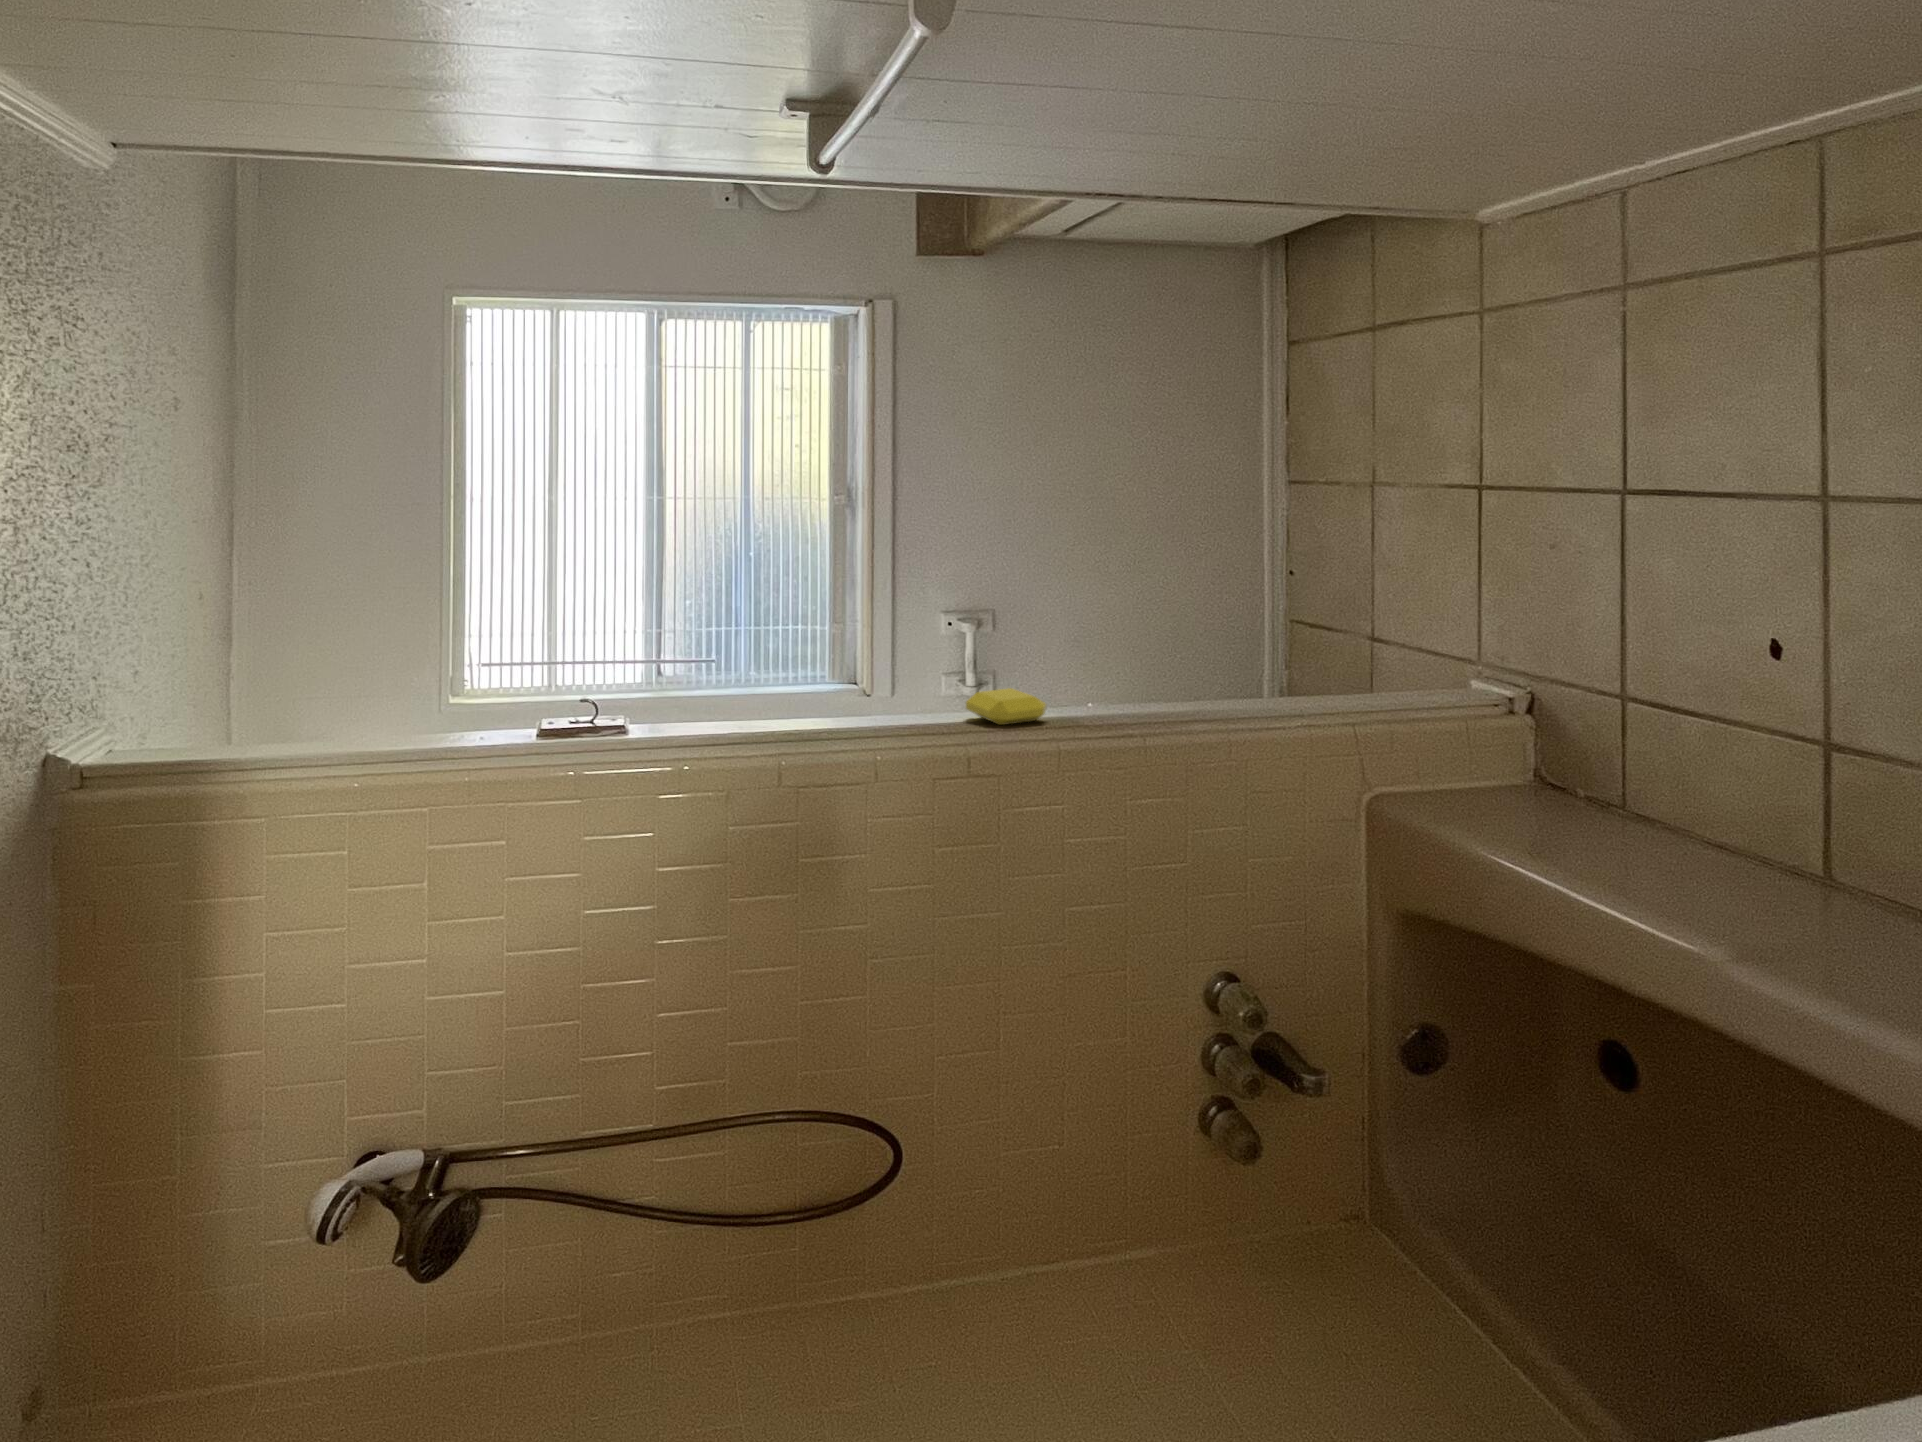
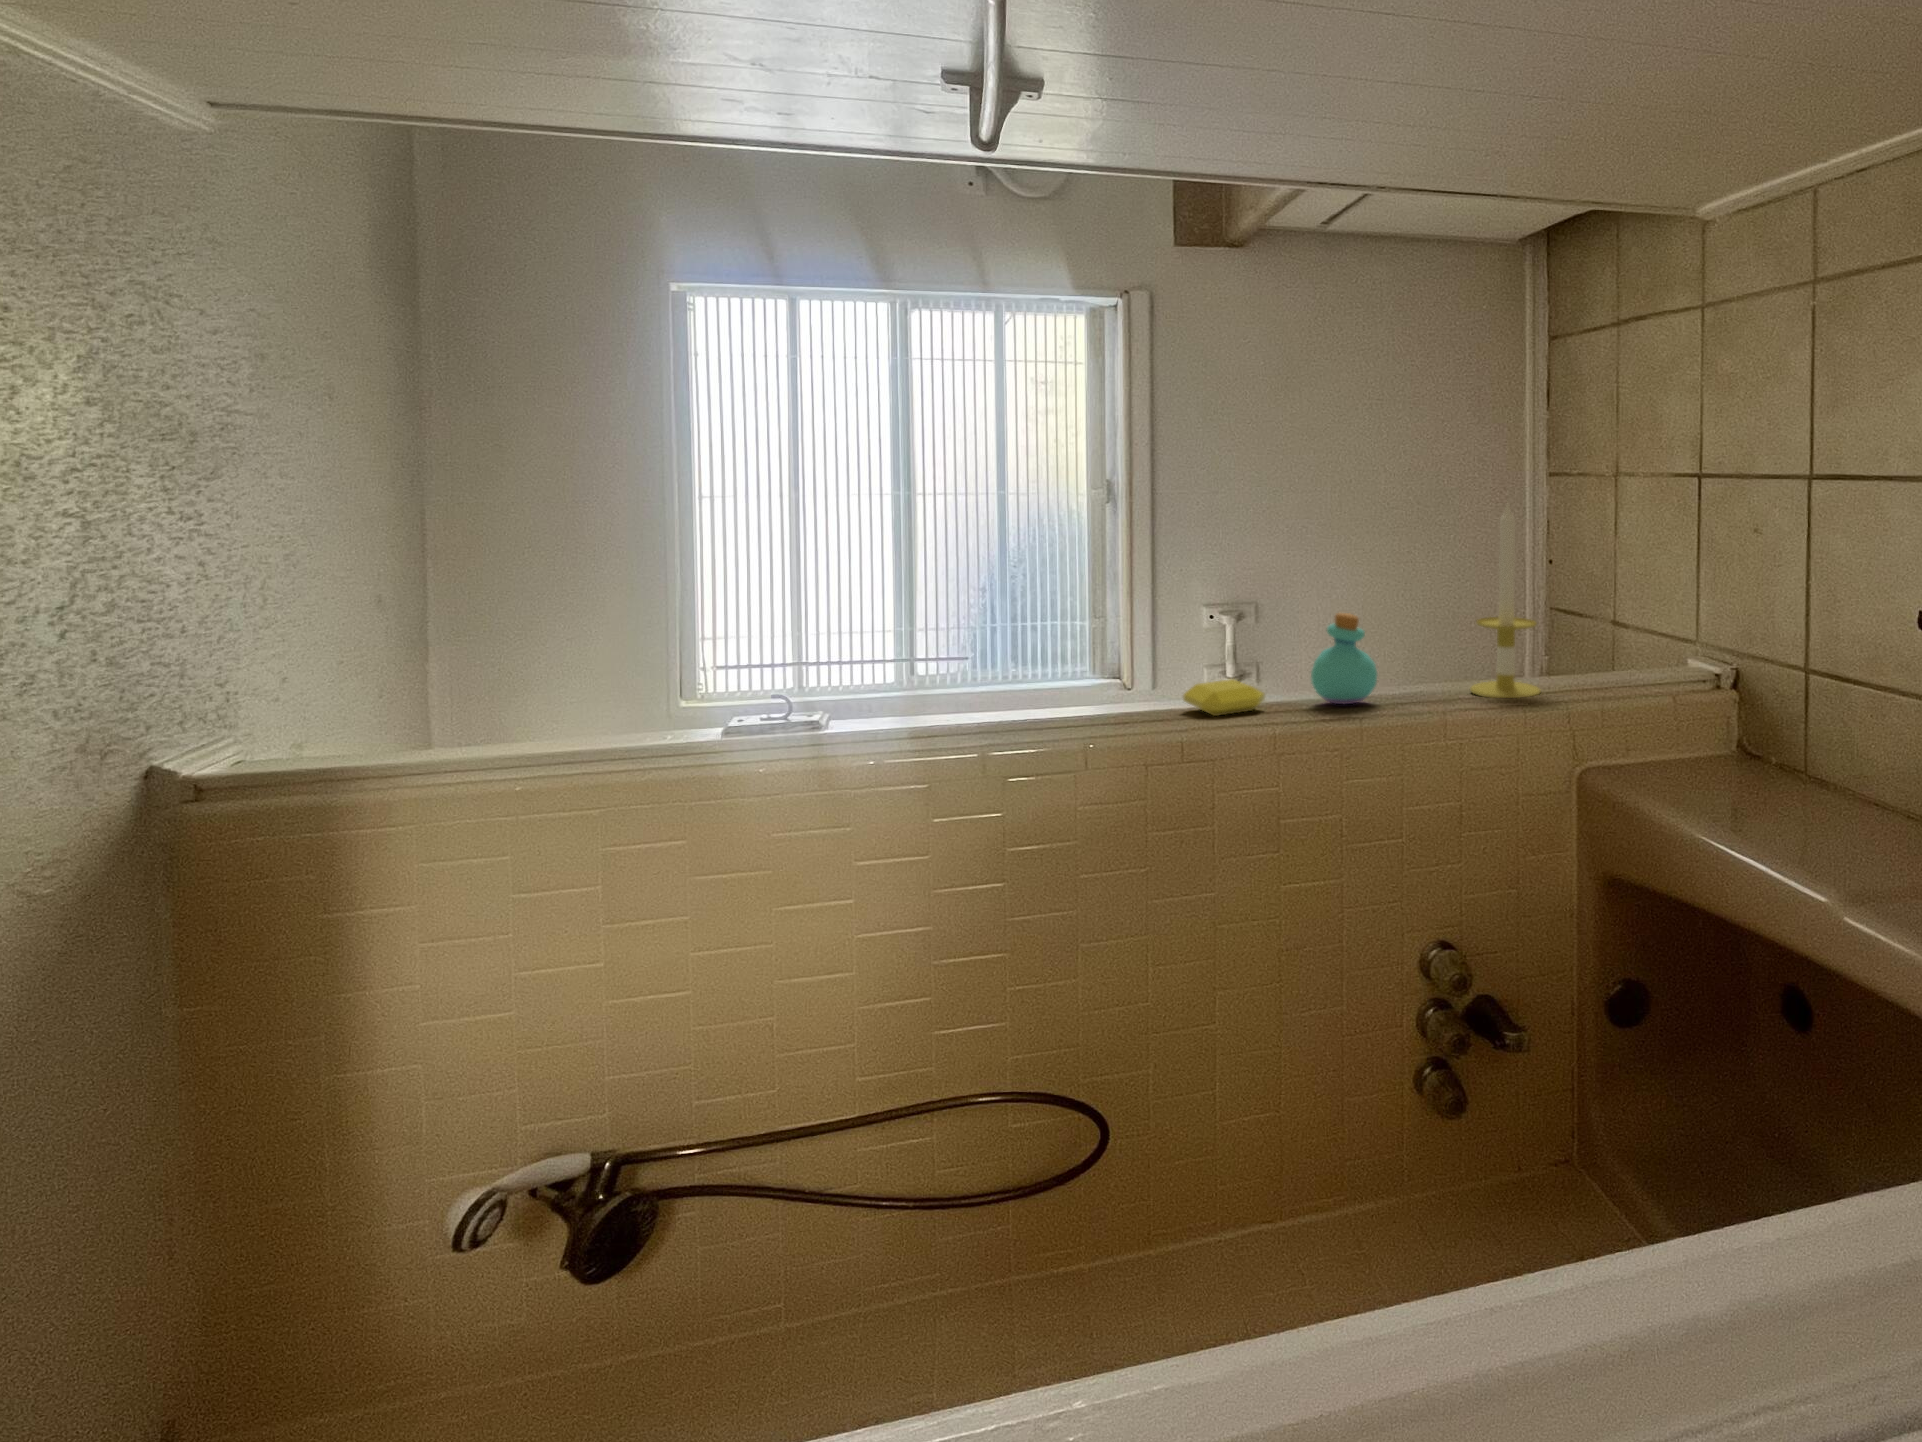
candle: none [1248,513,1326,719] -> present [1470,504,1541,698]
perfume bottle: none [1090,624,1159,718] -> present [1311,613,1377,704]

